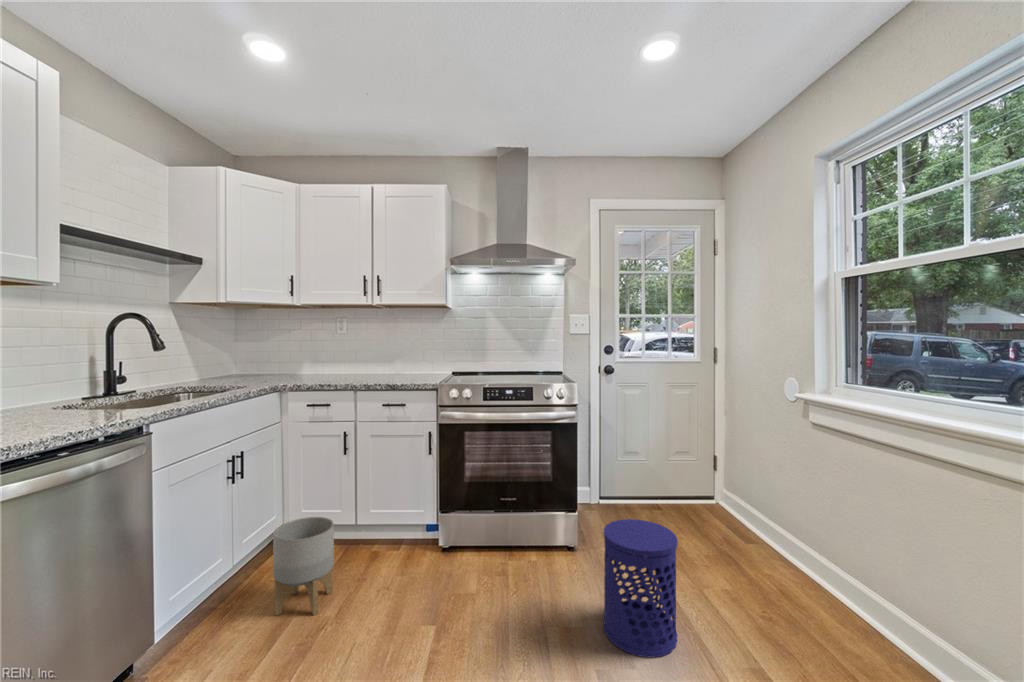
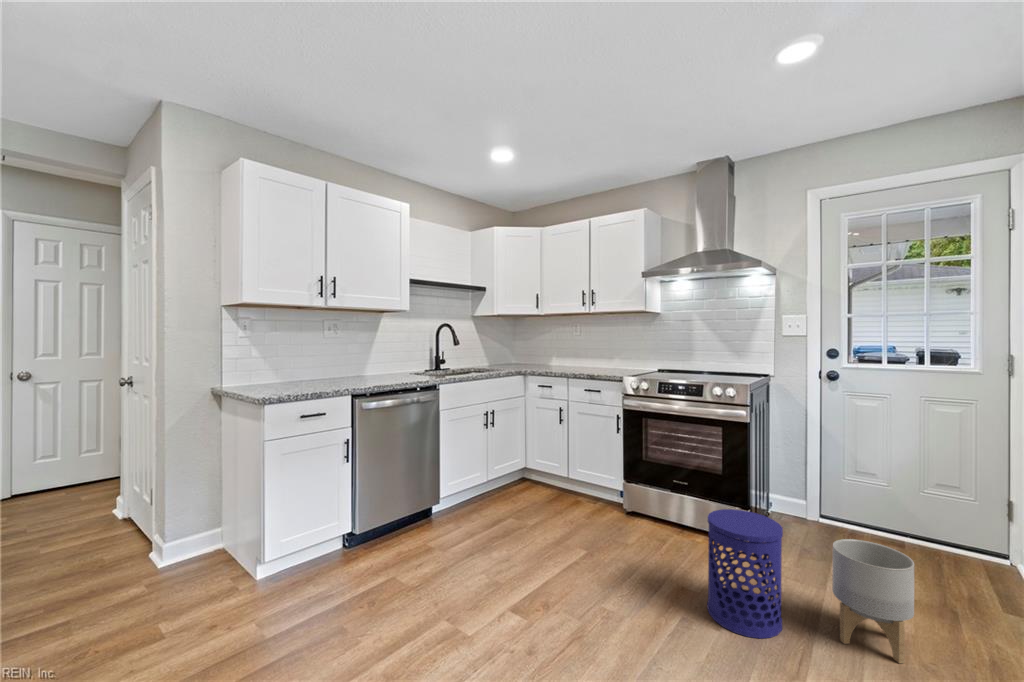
planter: present [273,517,334,615] -> present [832,539,914,663]

